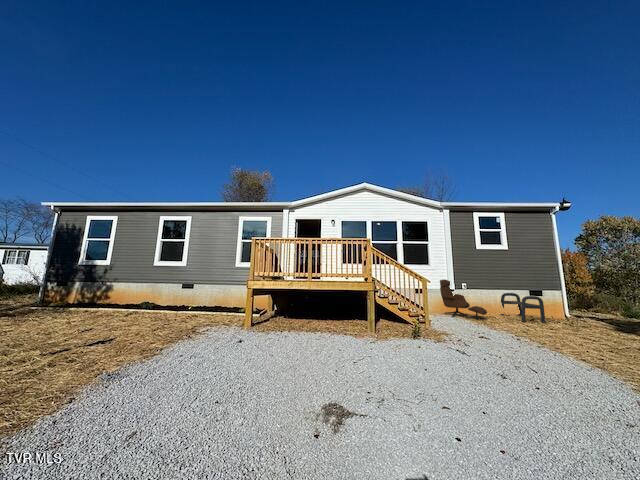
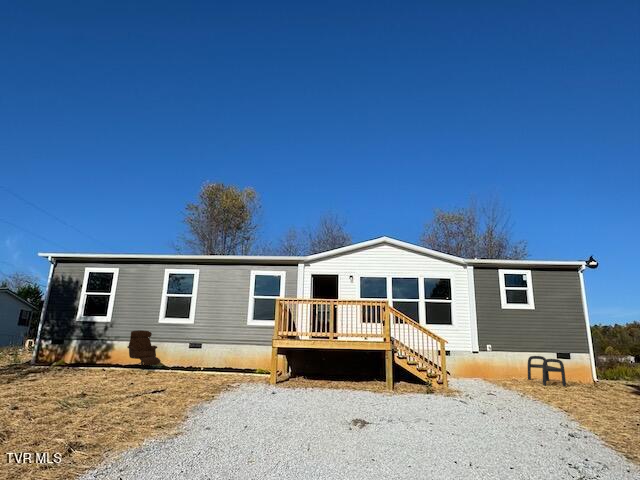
lounge chair: present [440,280,487,320] -> present [127,330,161,370]

